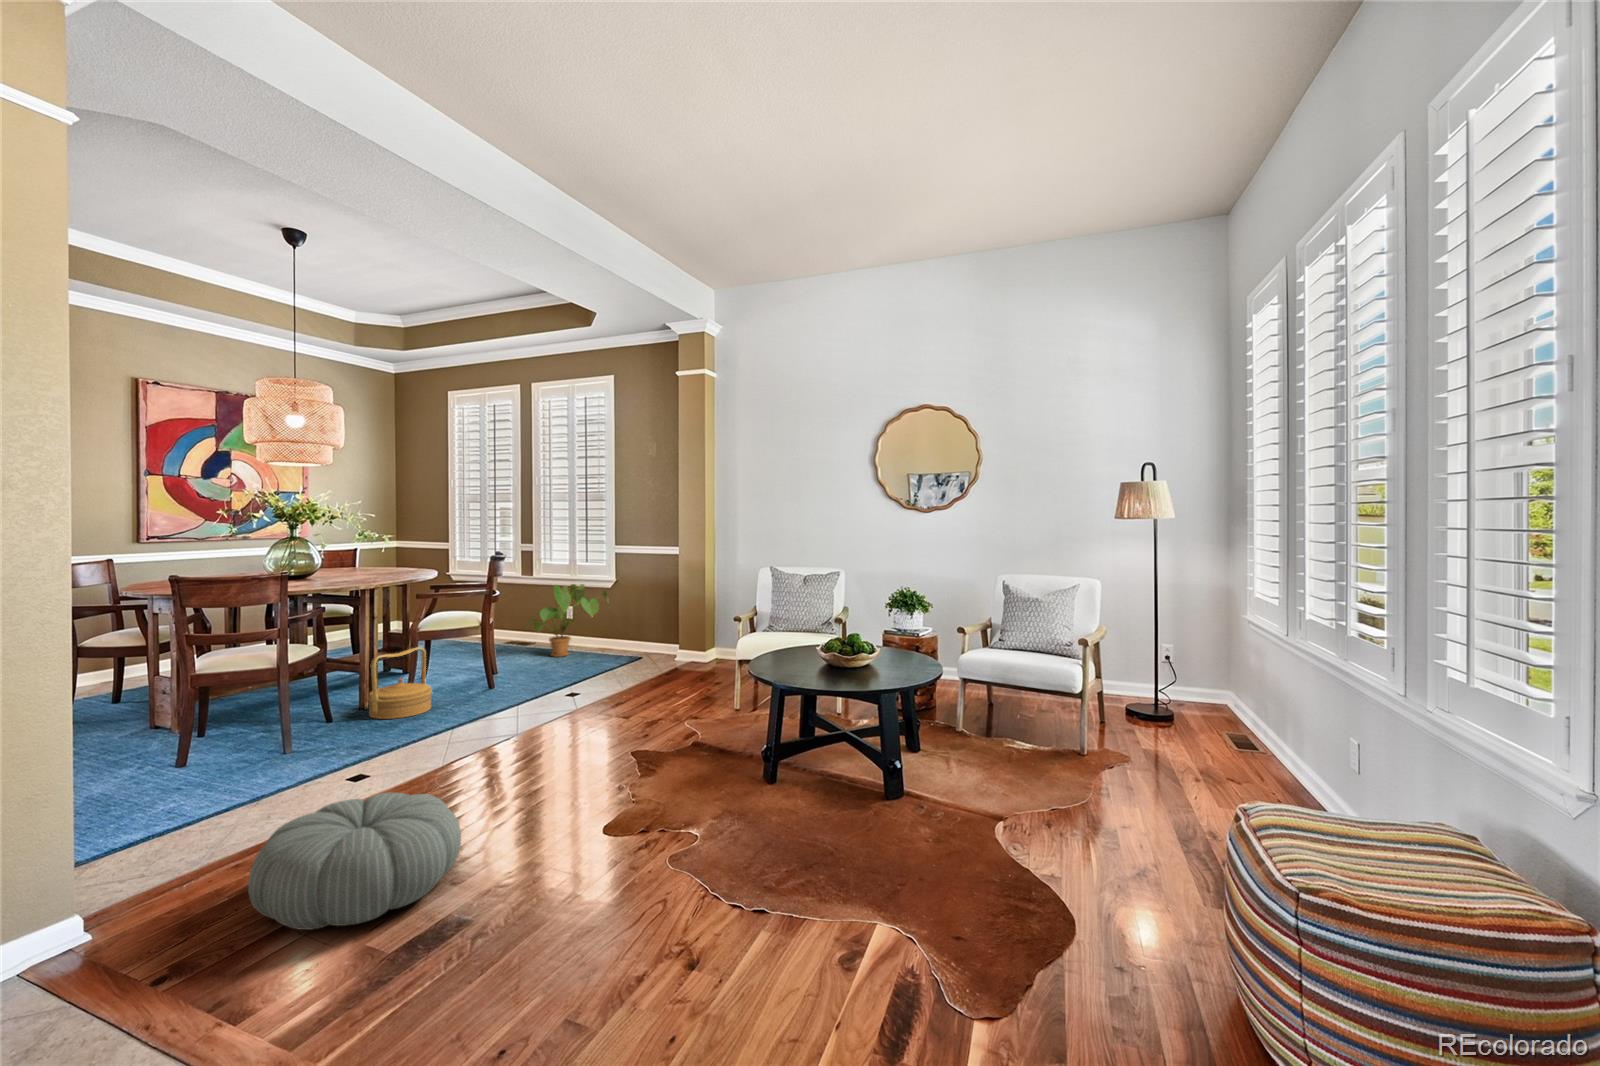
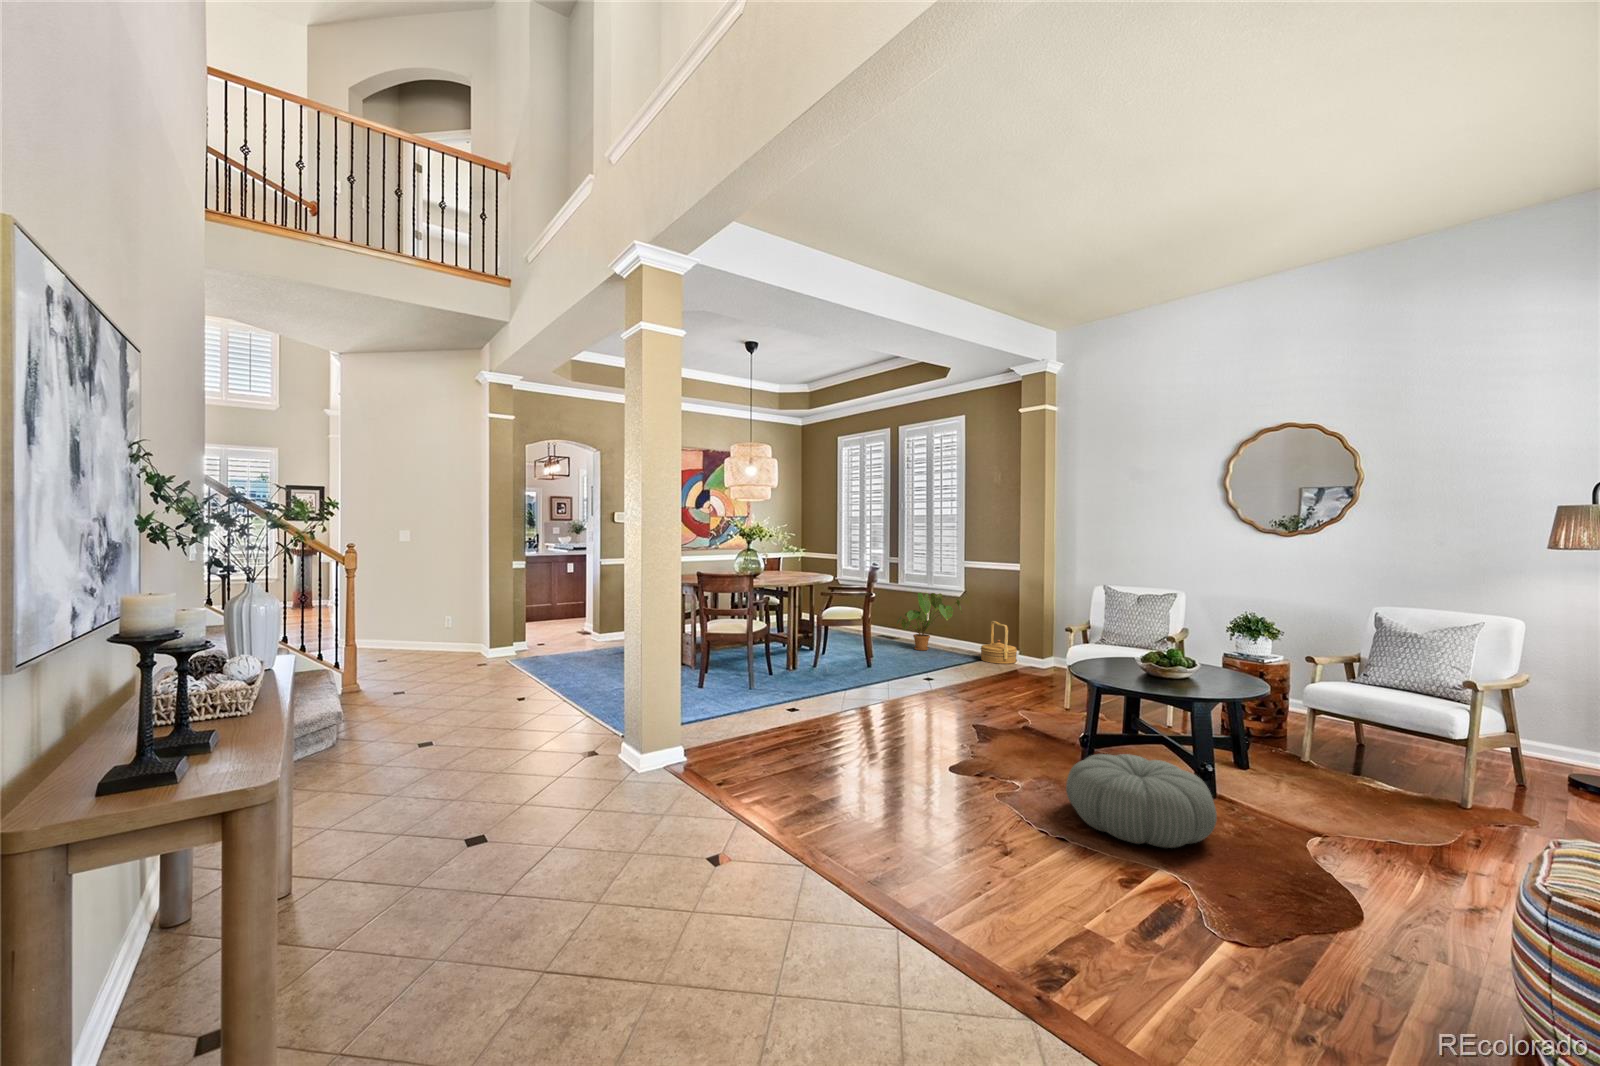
woven basket: present [368,647,432,719] -> present [981,621,1017,664]
pouf: present [248,793,461,930] -> present [1066,754,1217,848]

